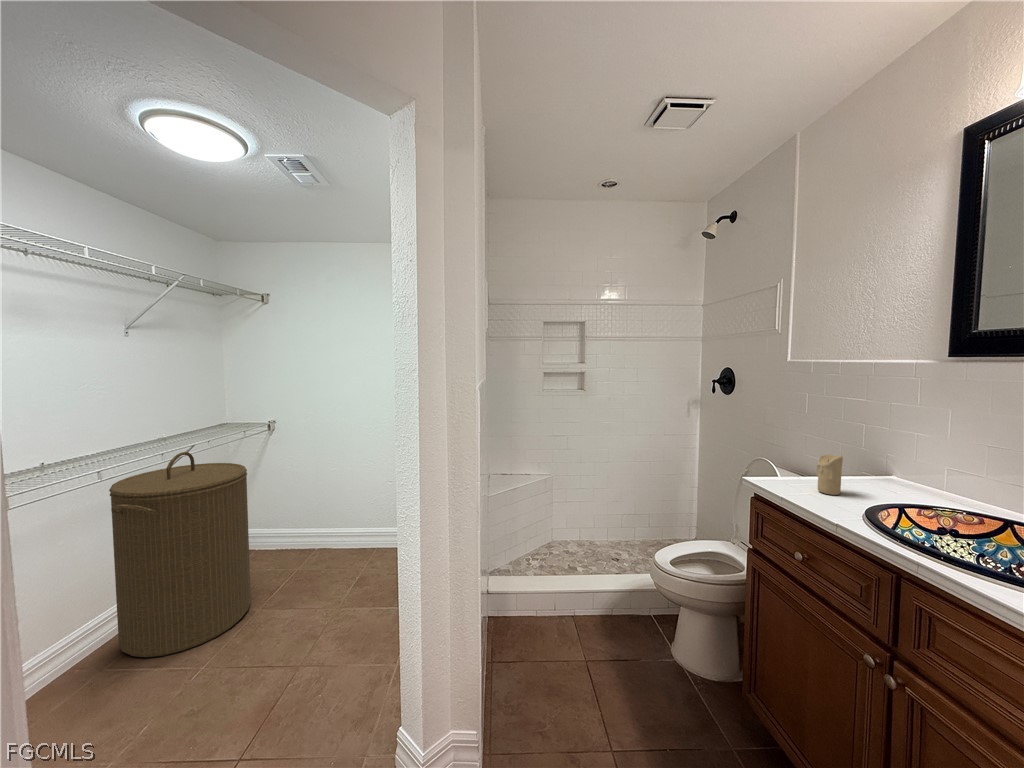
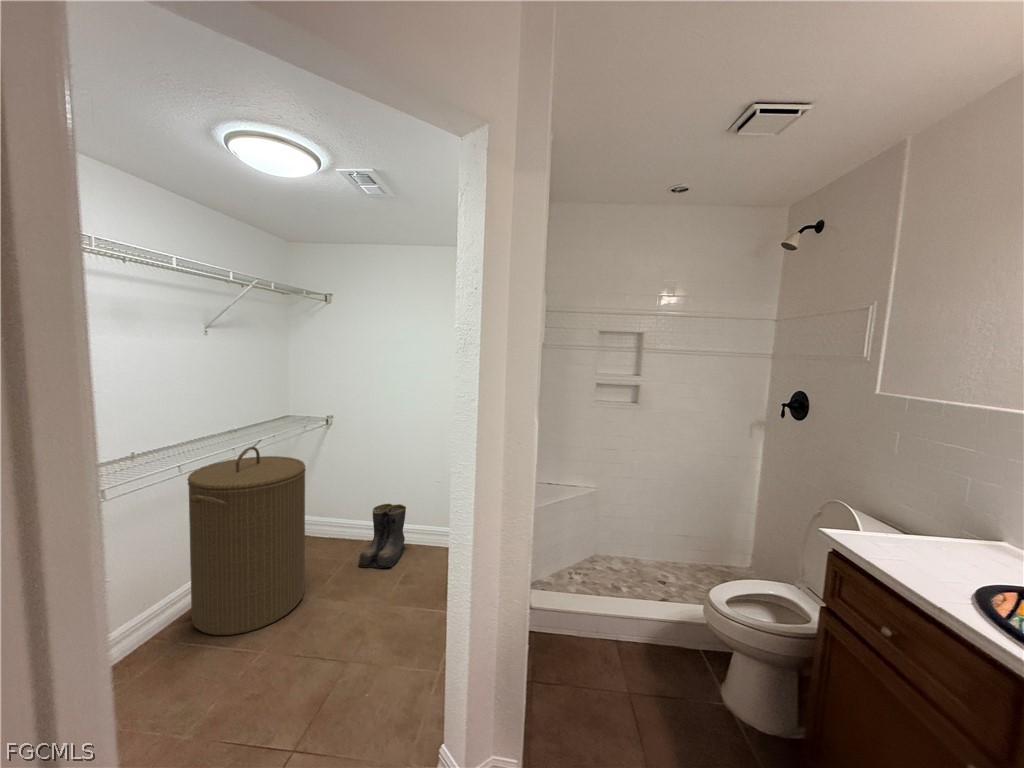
candle: present [817,455,843,495] -> none [911,515,945,562]
boots: none [310,507,362,574] -> present [359,503,406,568]

